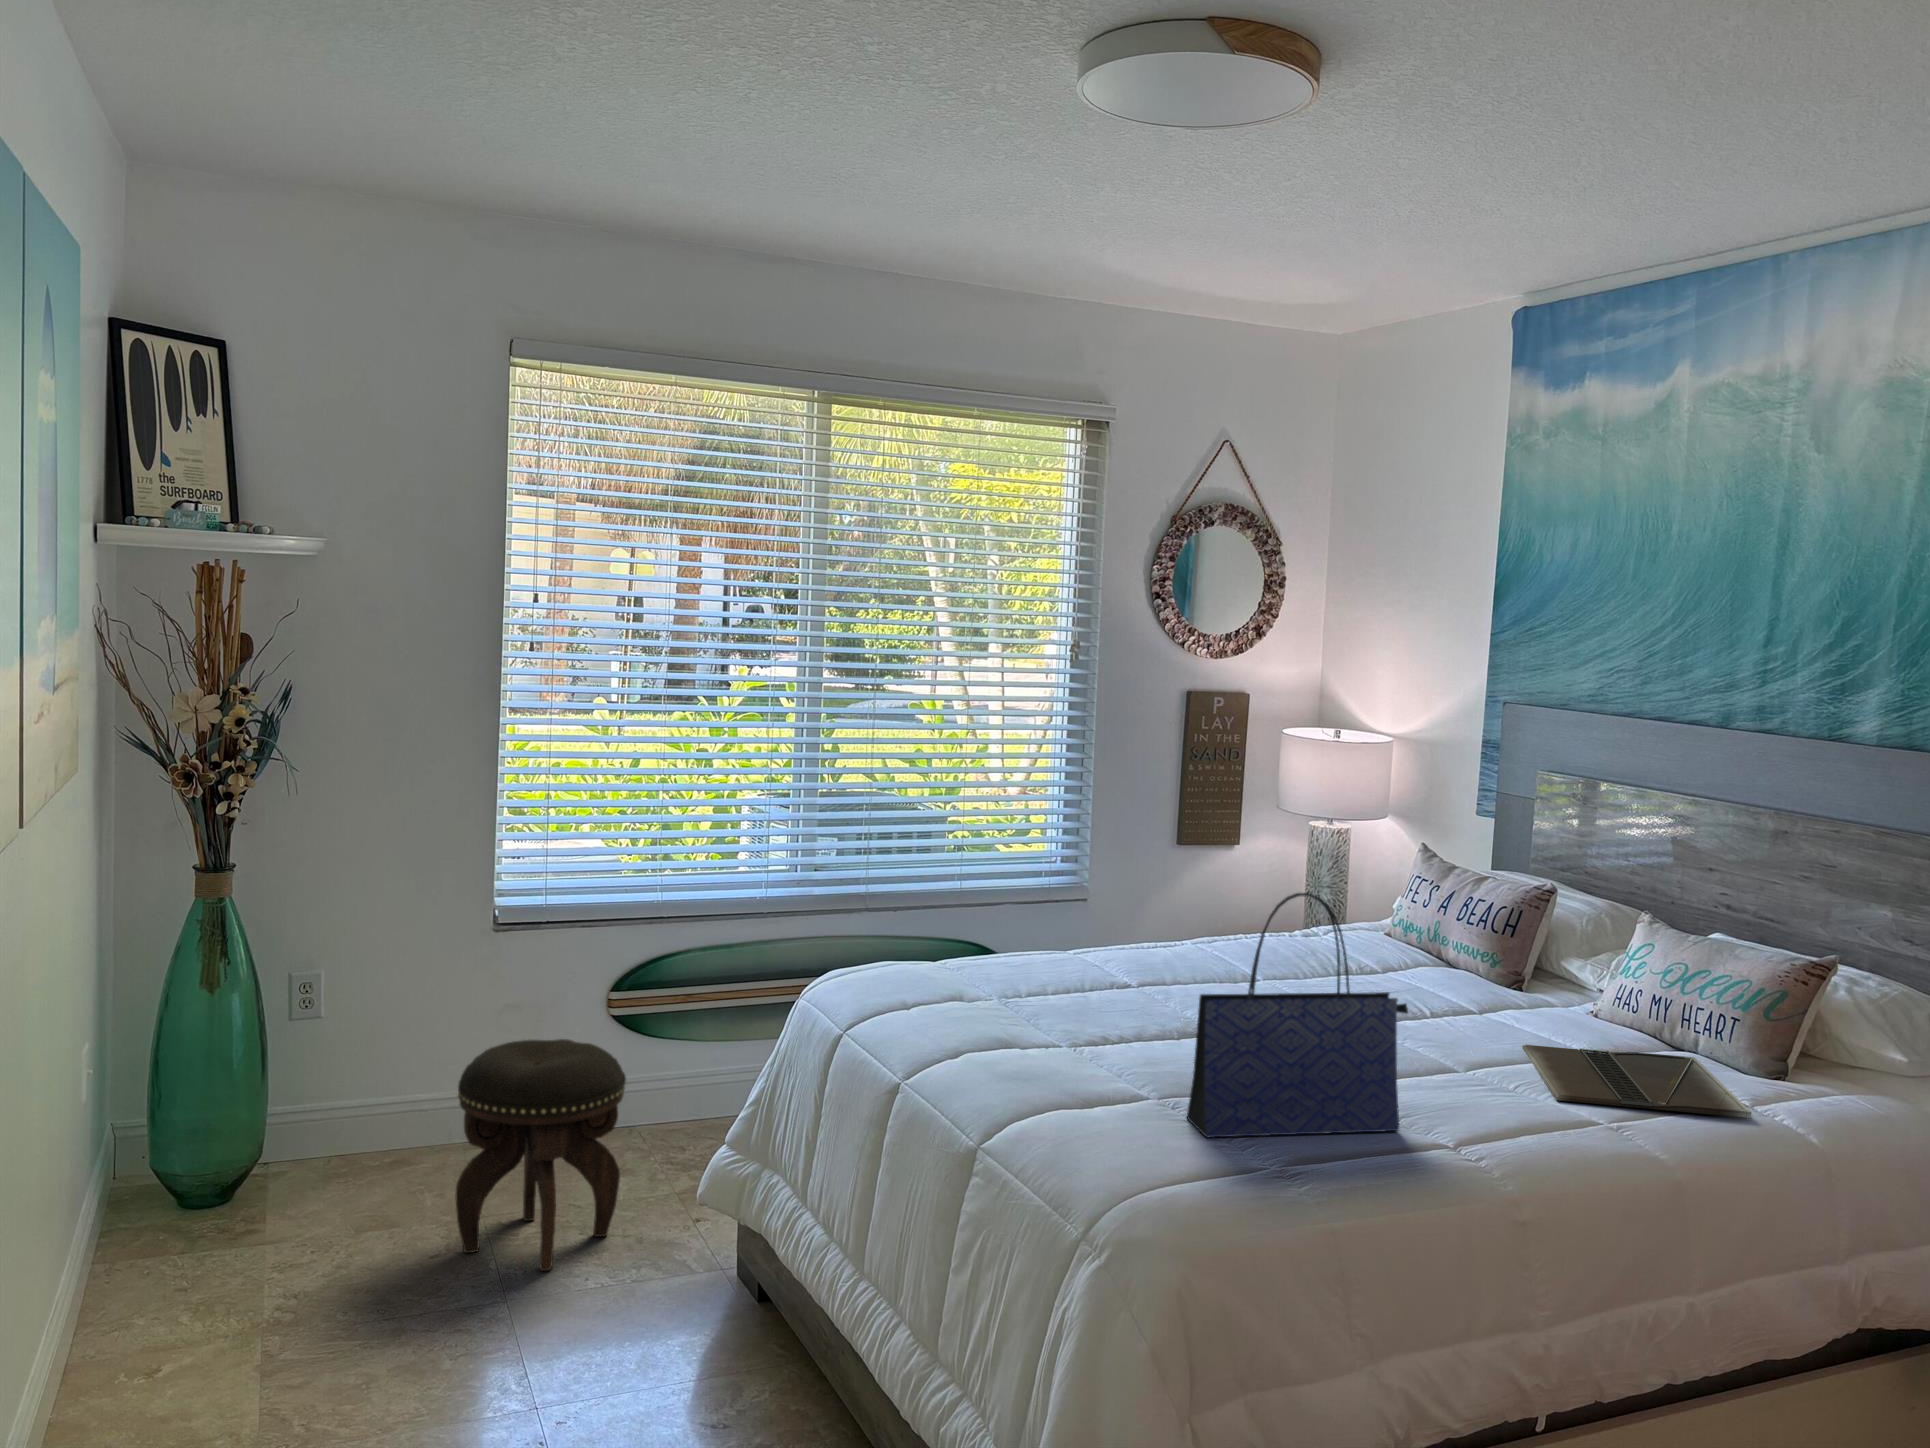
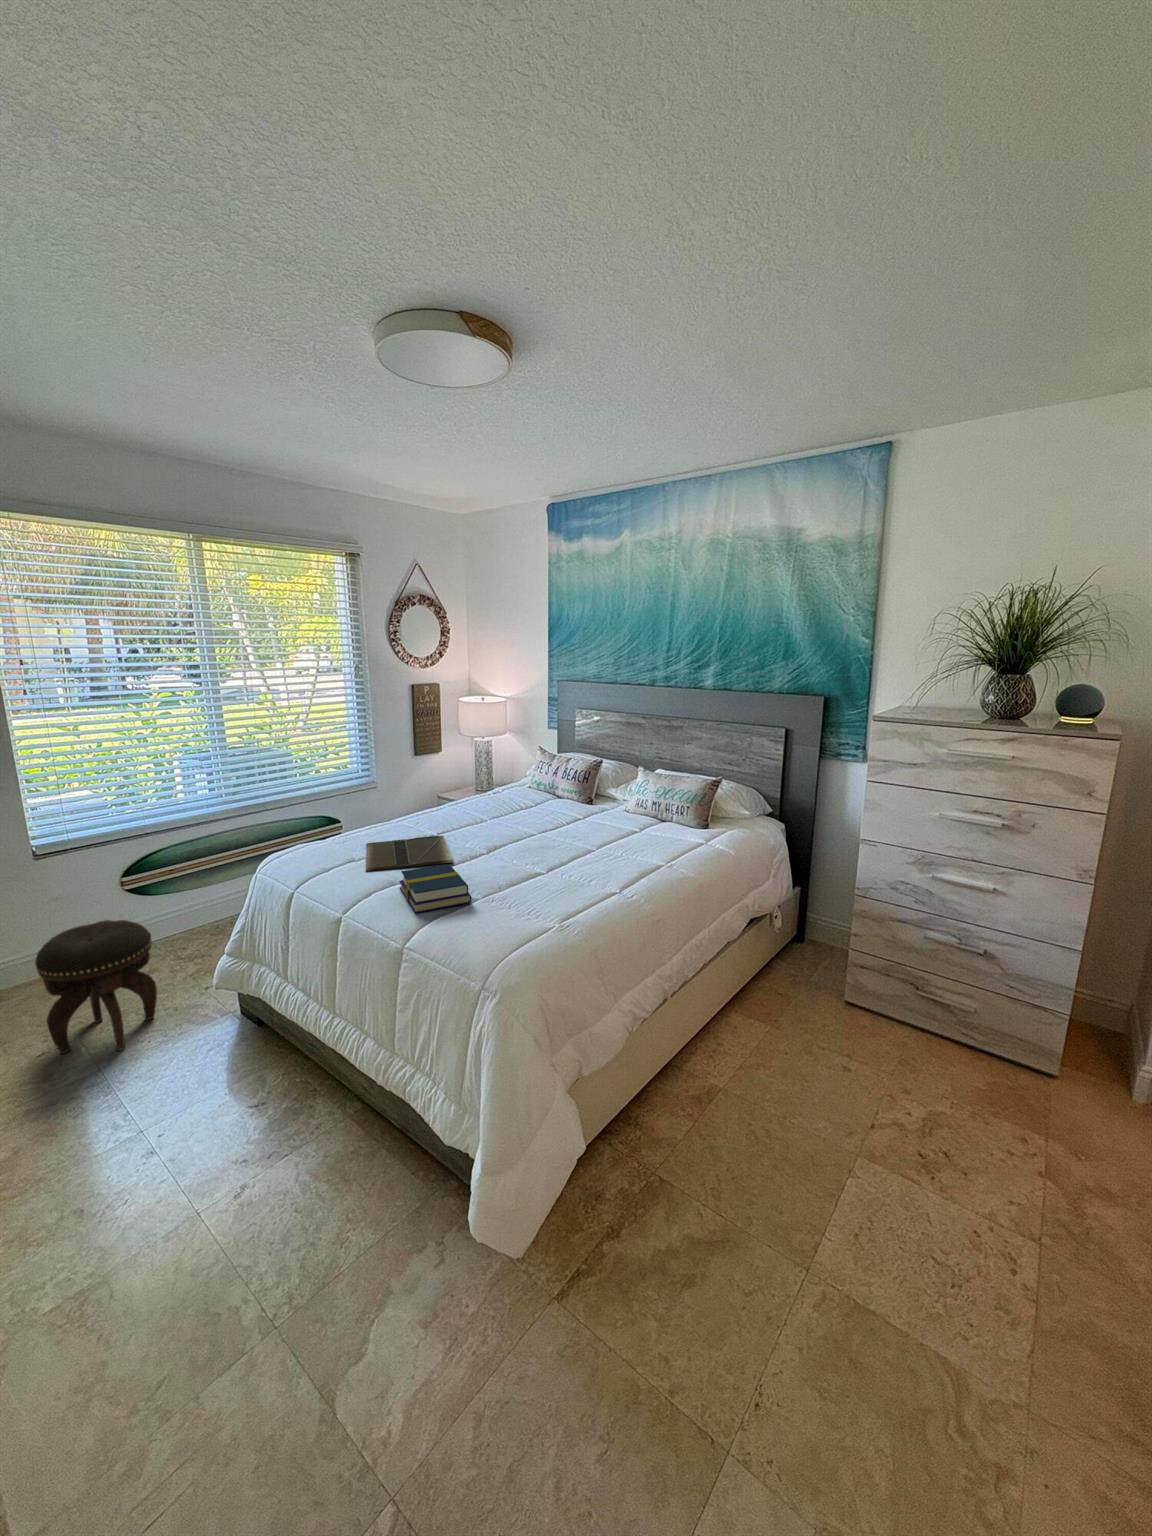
tote bag: present [1187,893,1408,1137] -> none [497,788,589,912]
book: none [1019,1026,1137,1106] -> present [399,864,472,913]
laptop: present [1522,1045,1752,1118] -> present [366,835,453,871]

